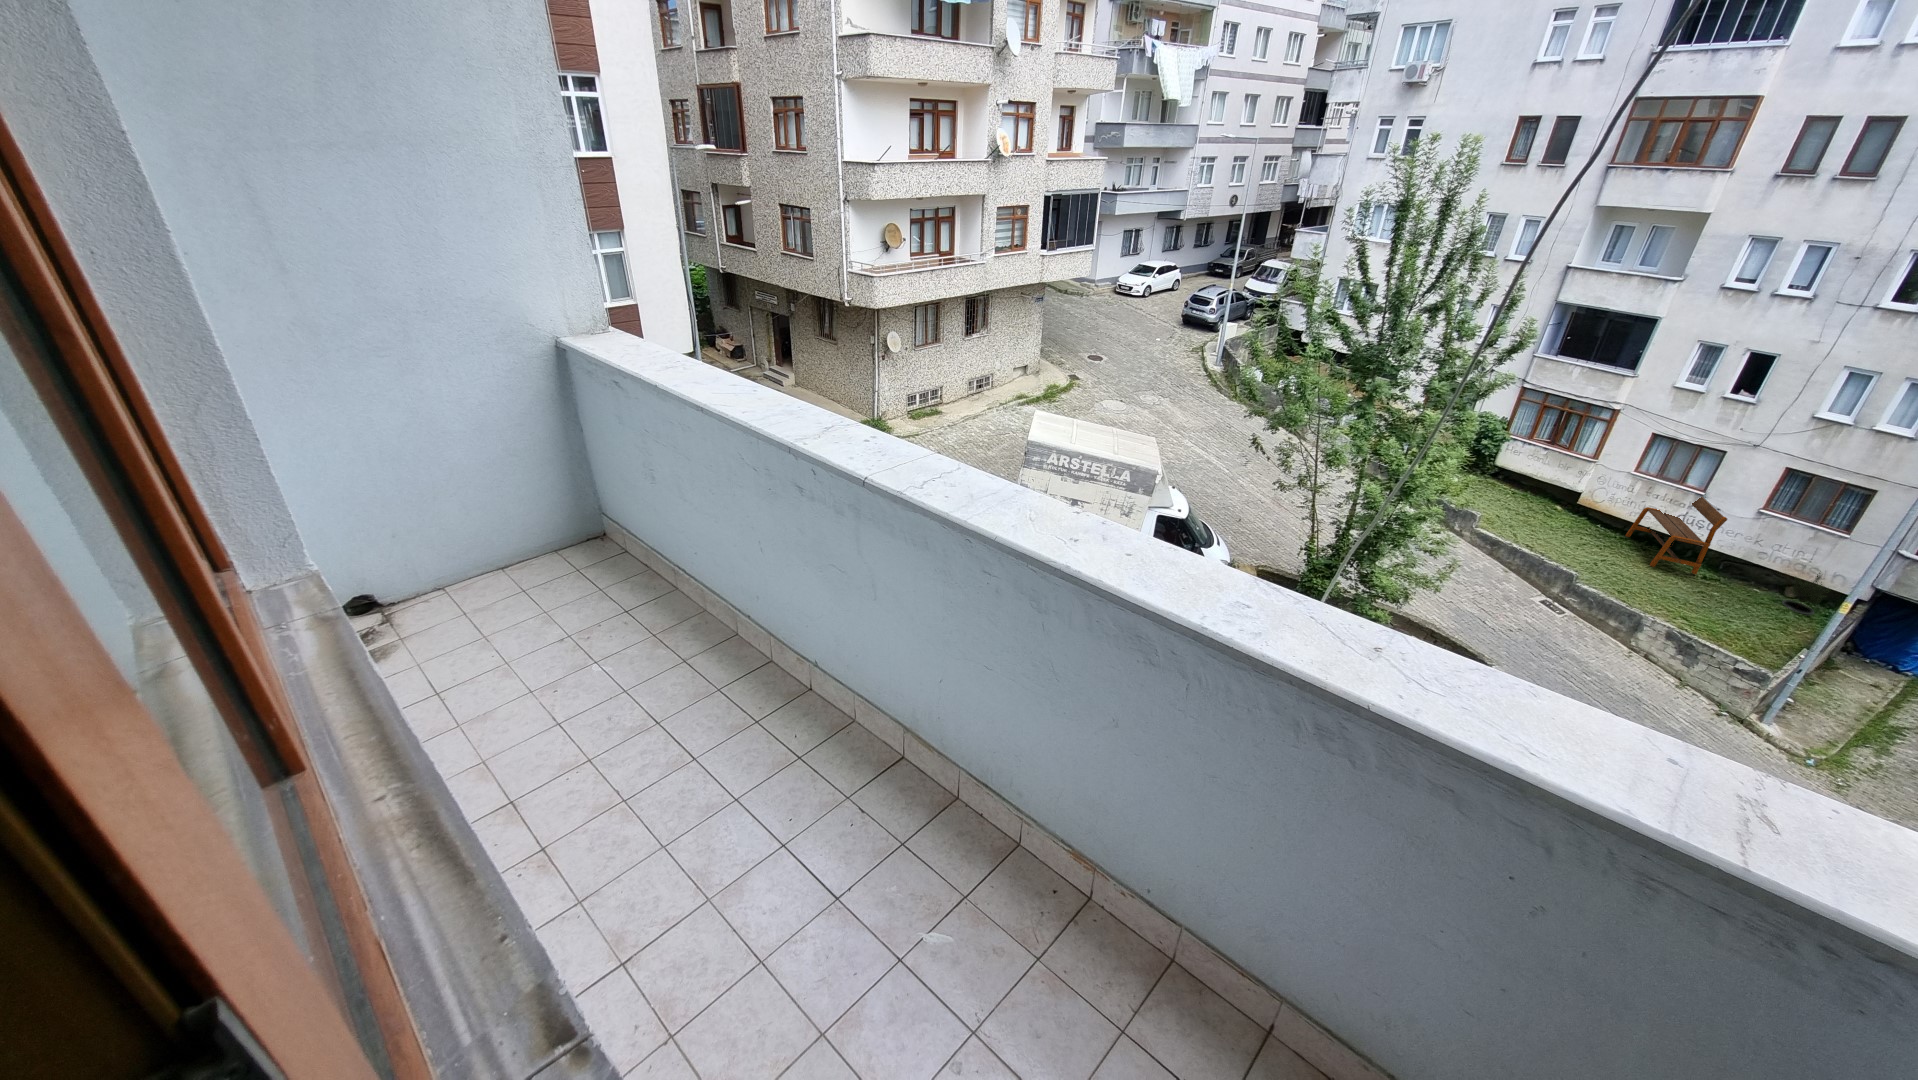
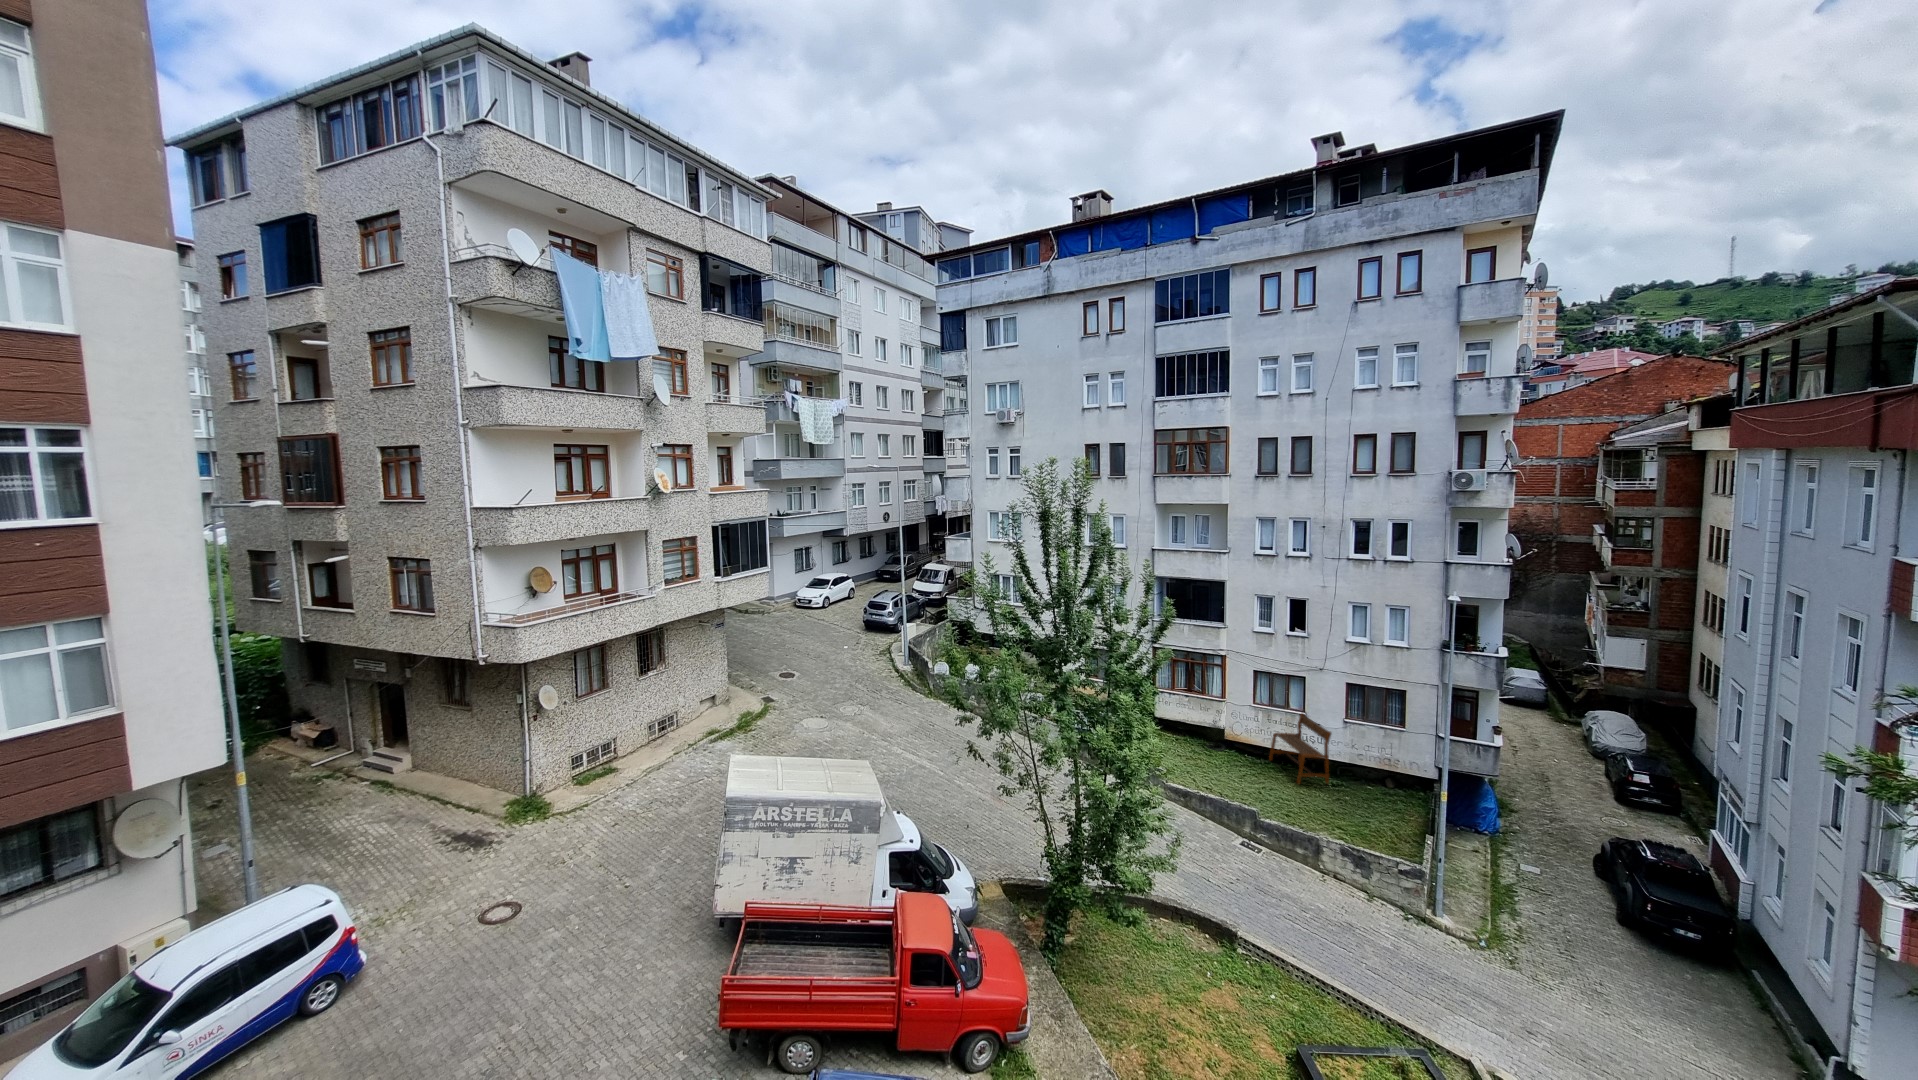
potted tree: present [1783,573,1829,615] -> present [1207,720,1227,751]

